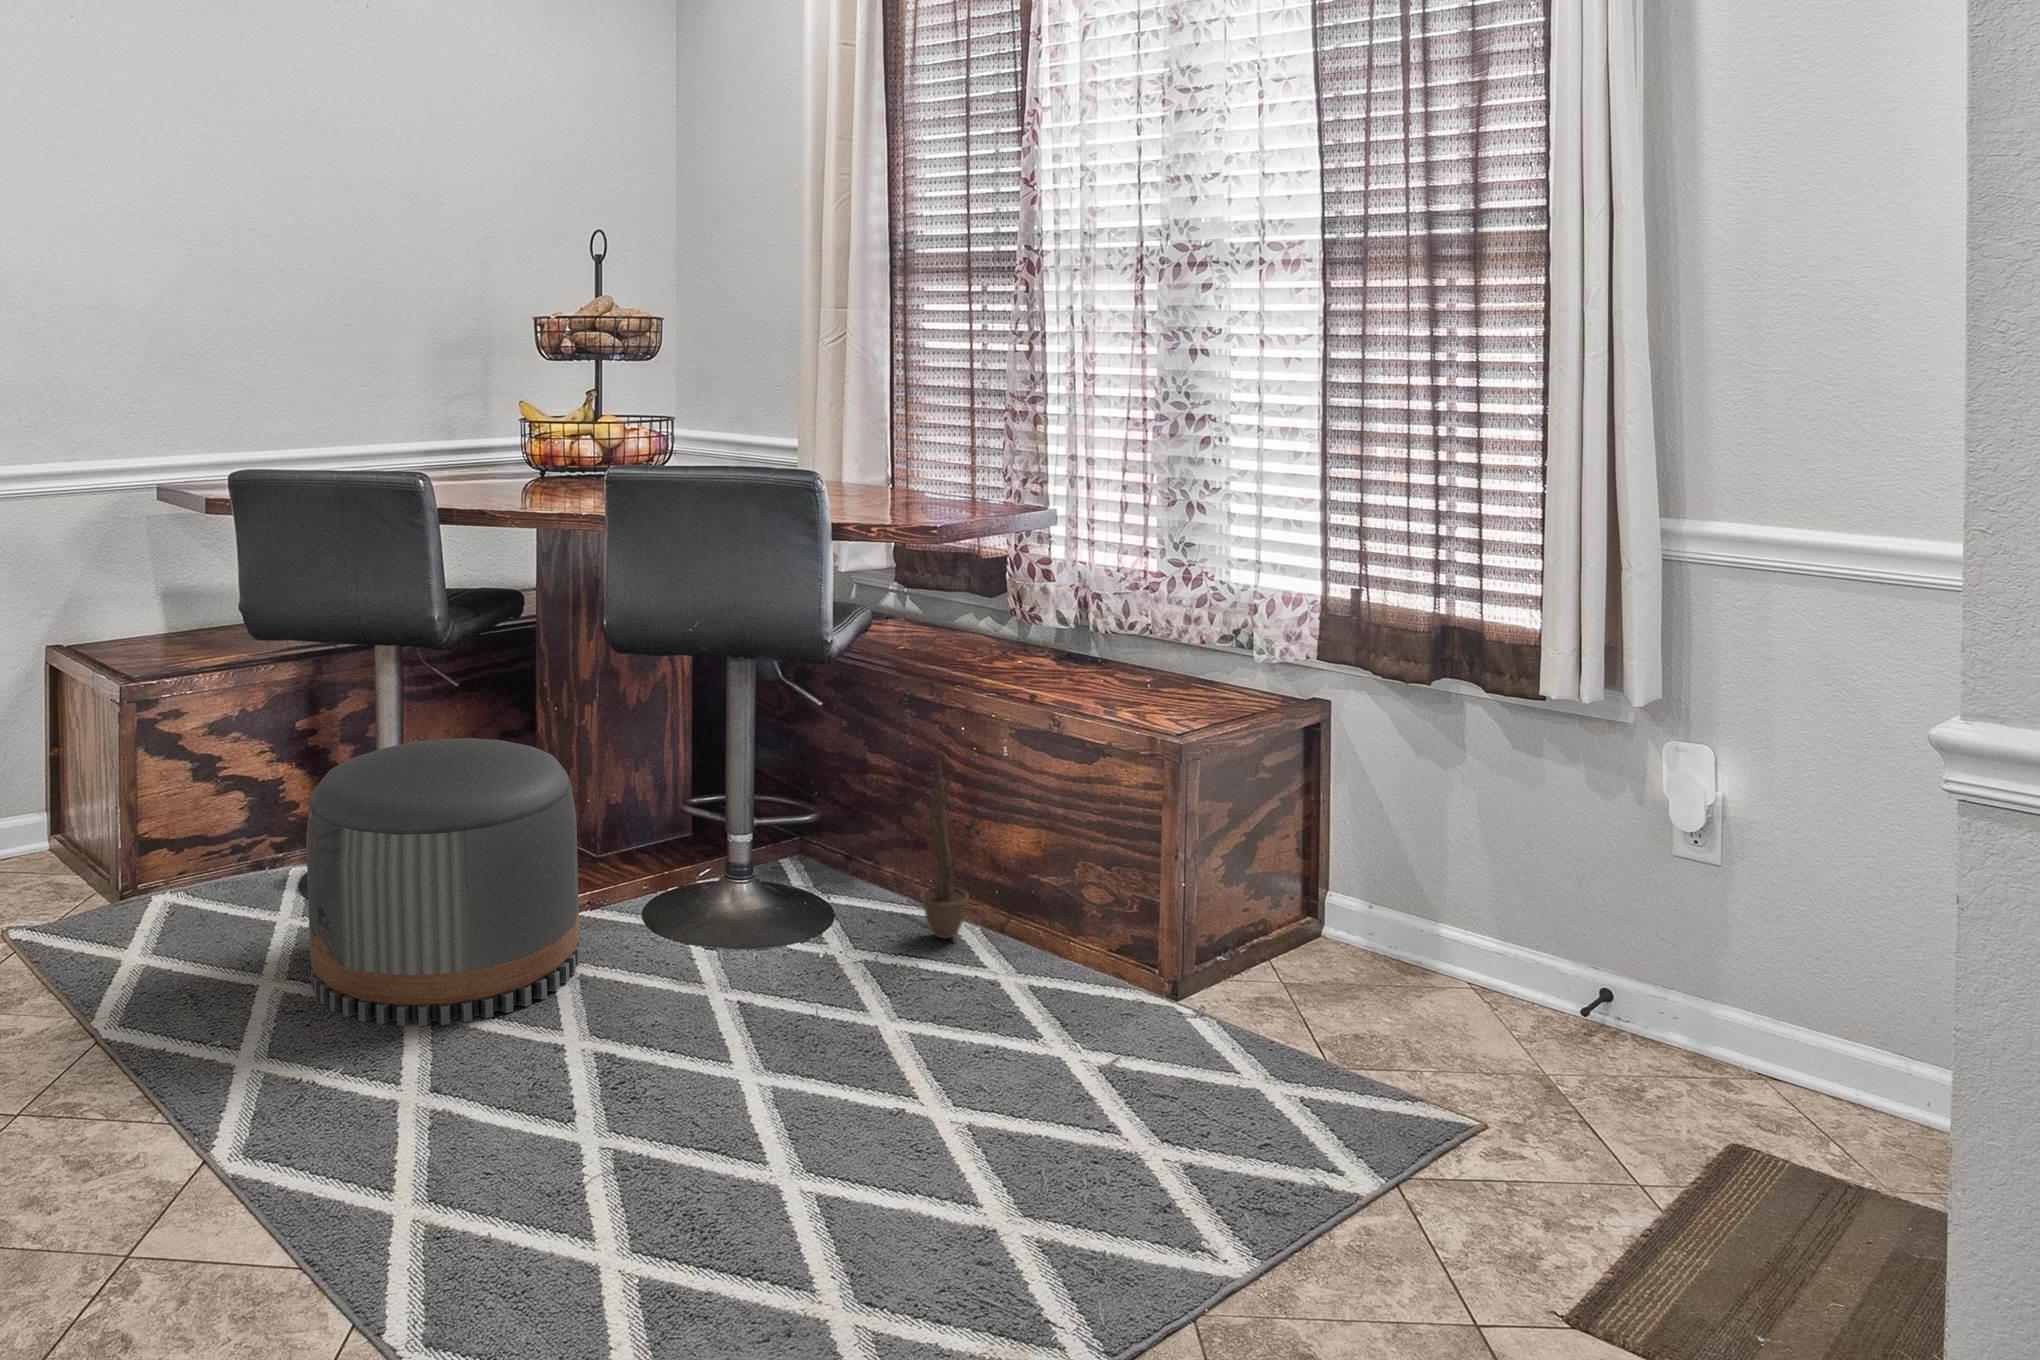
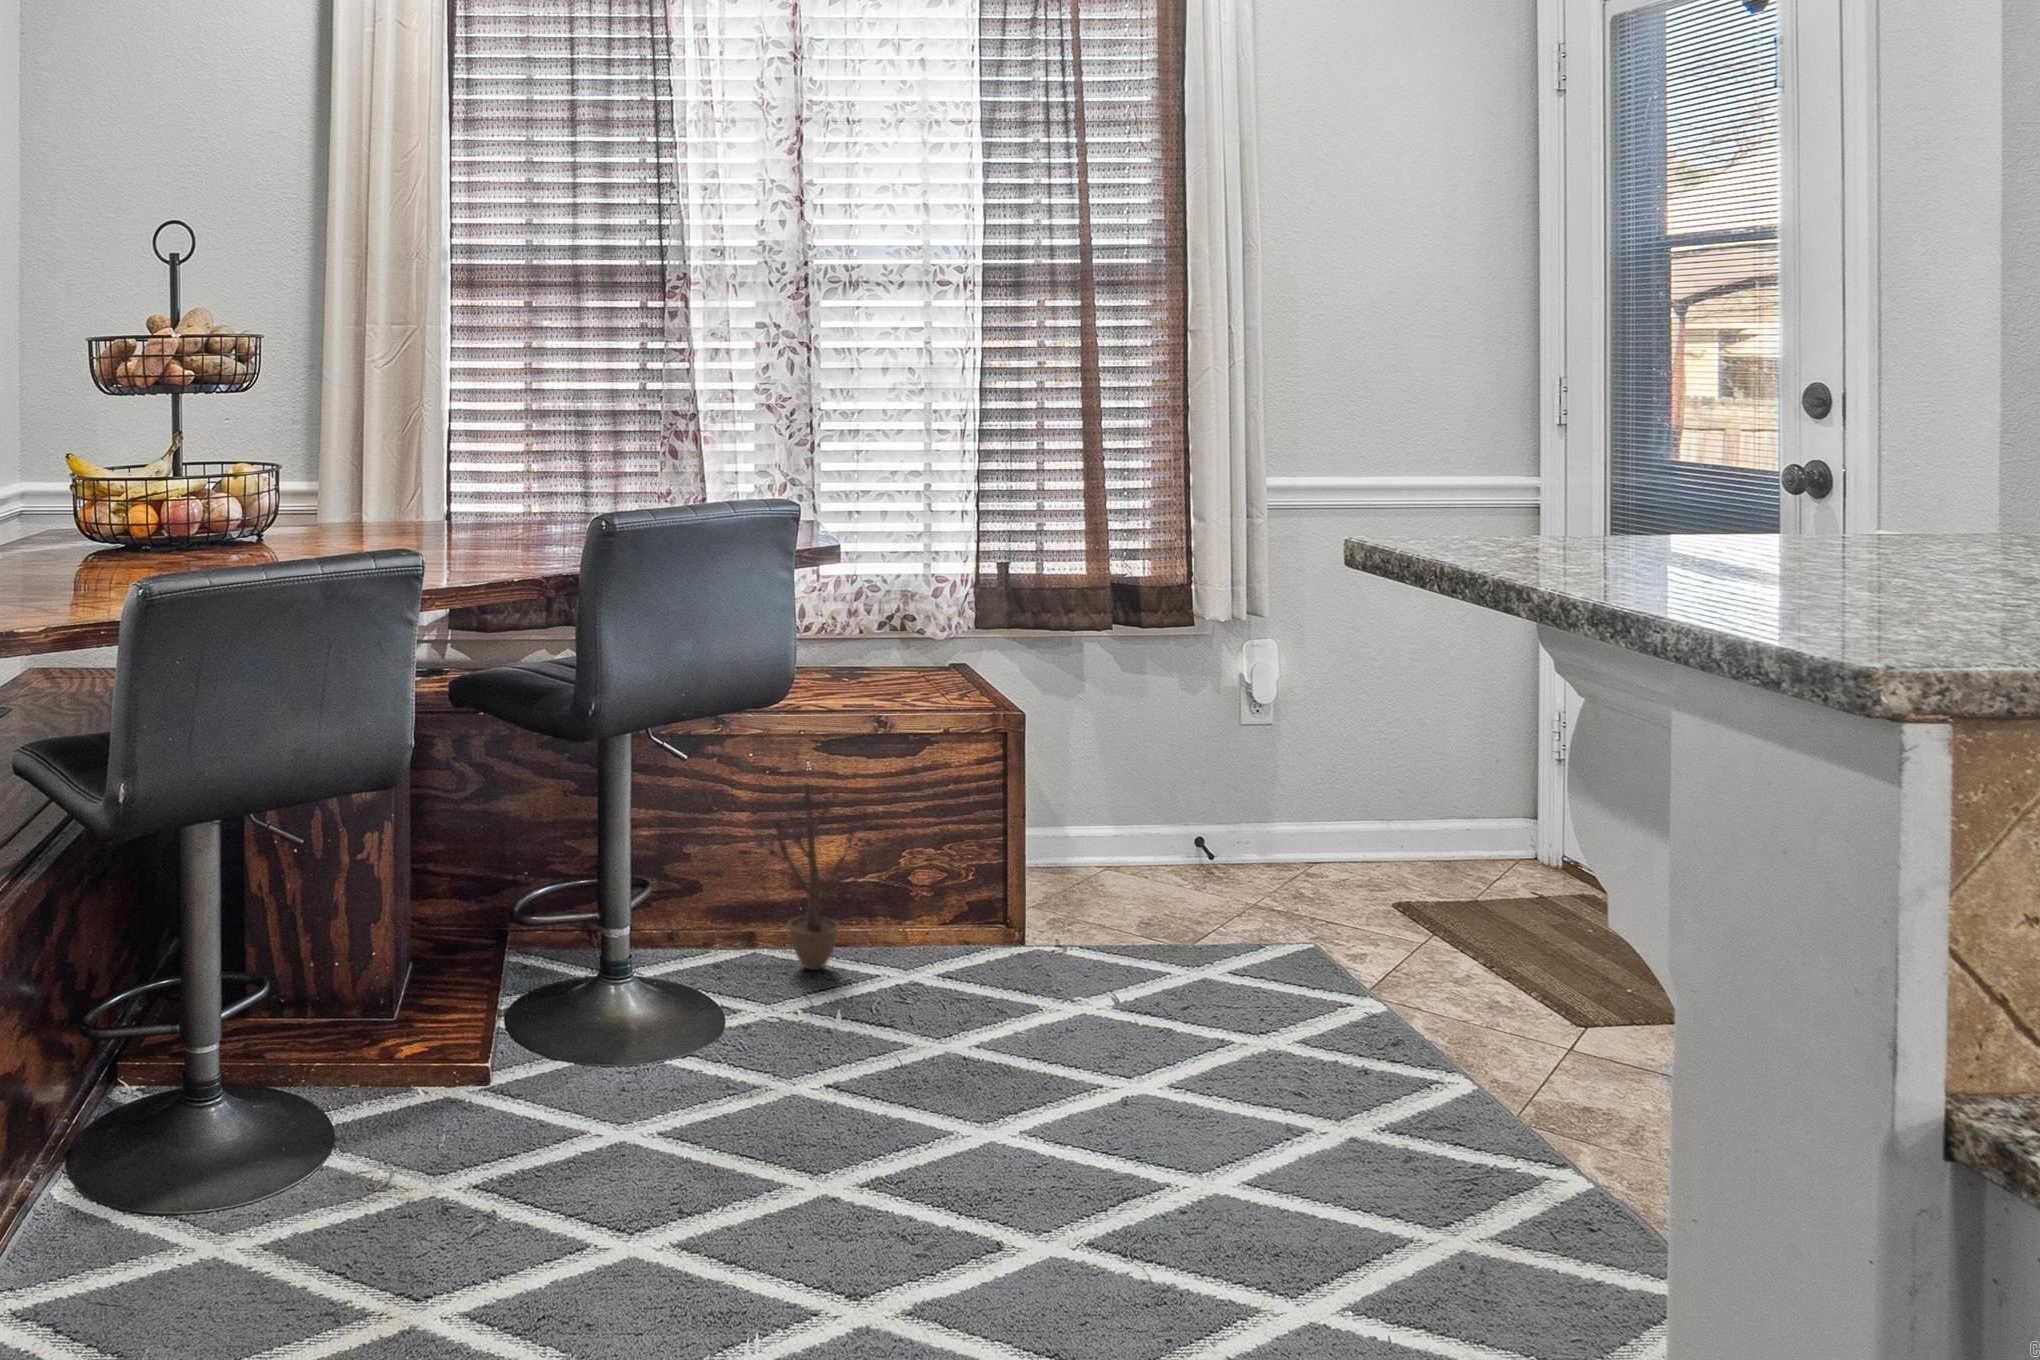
pouf: present [306,738,579,1026] -> none [366,869,731,1294]

